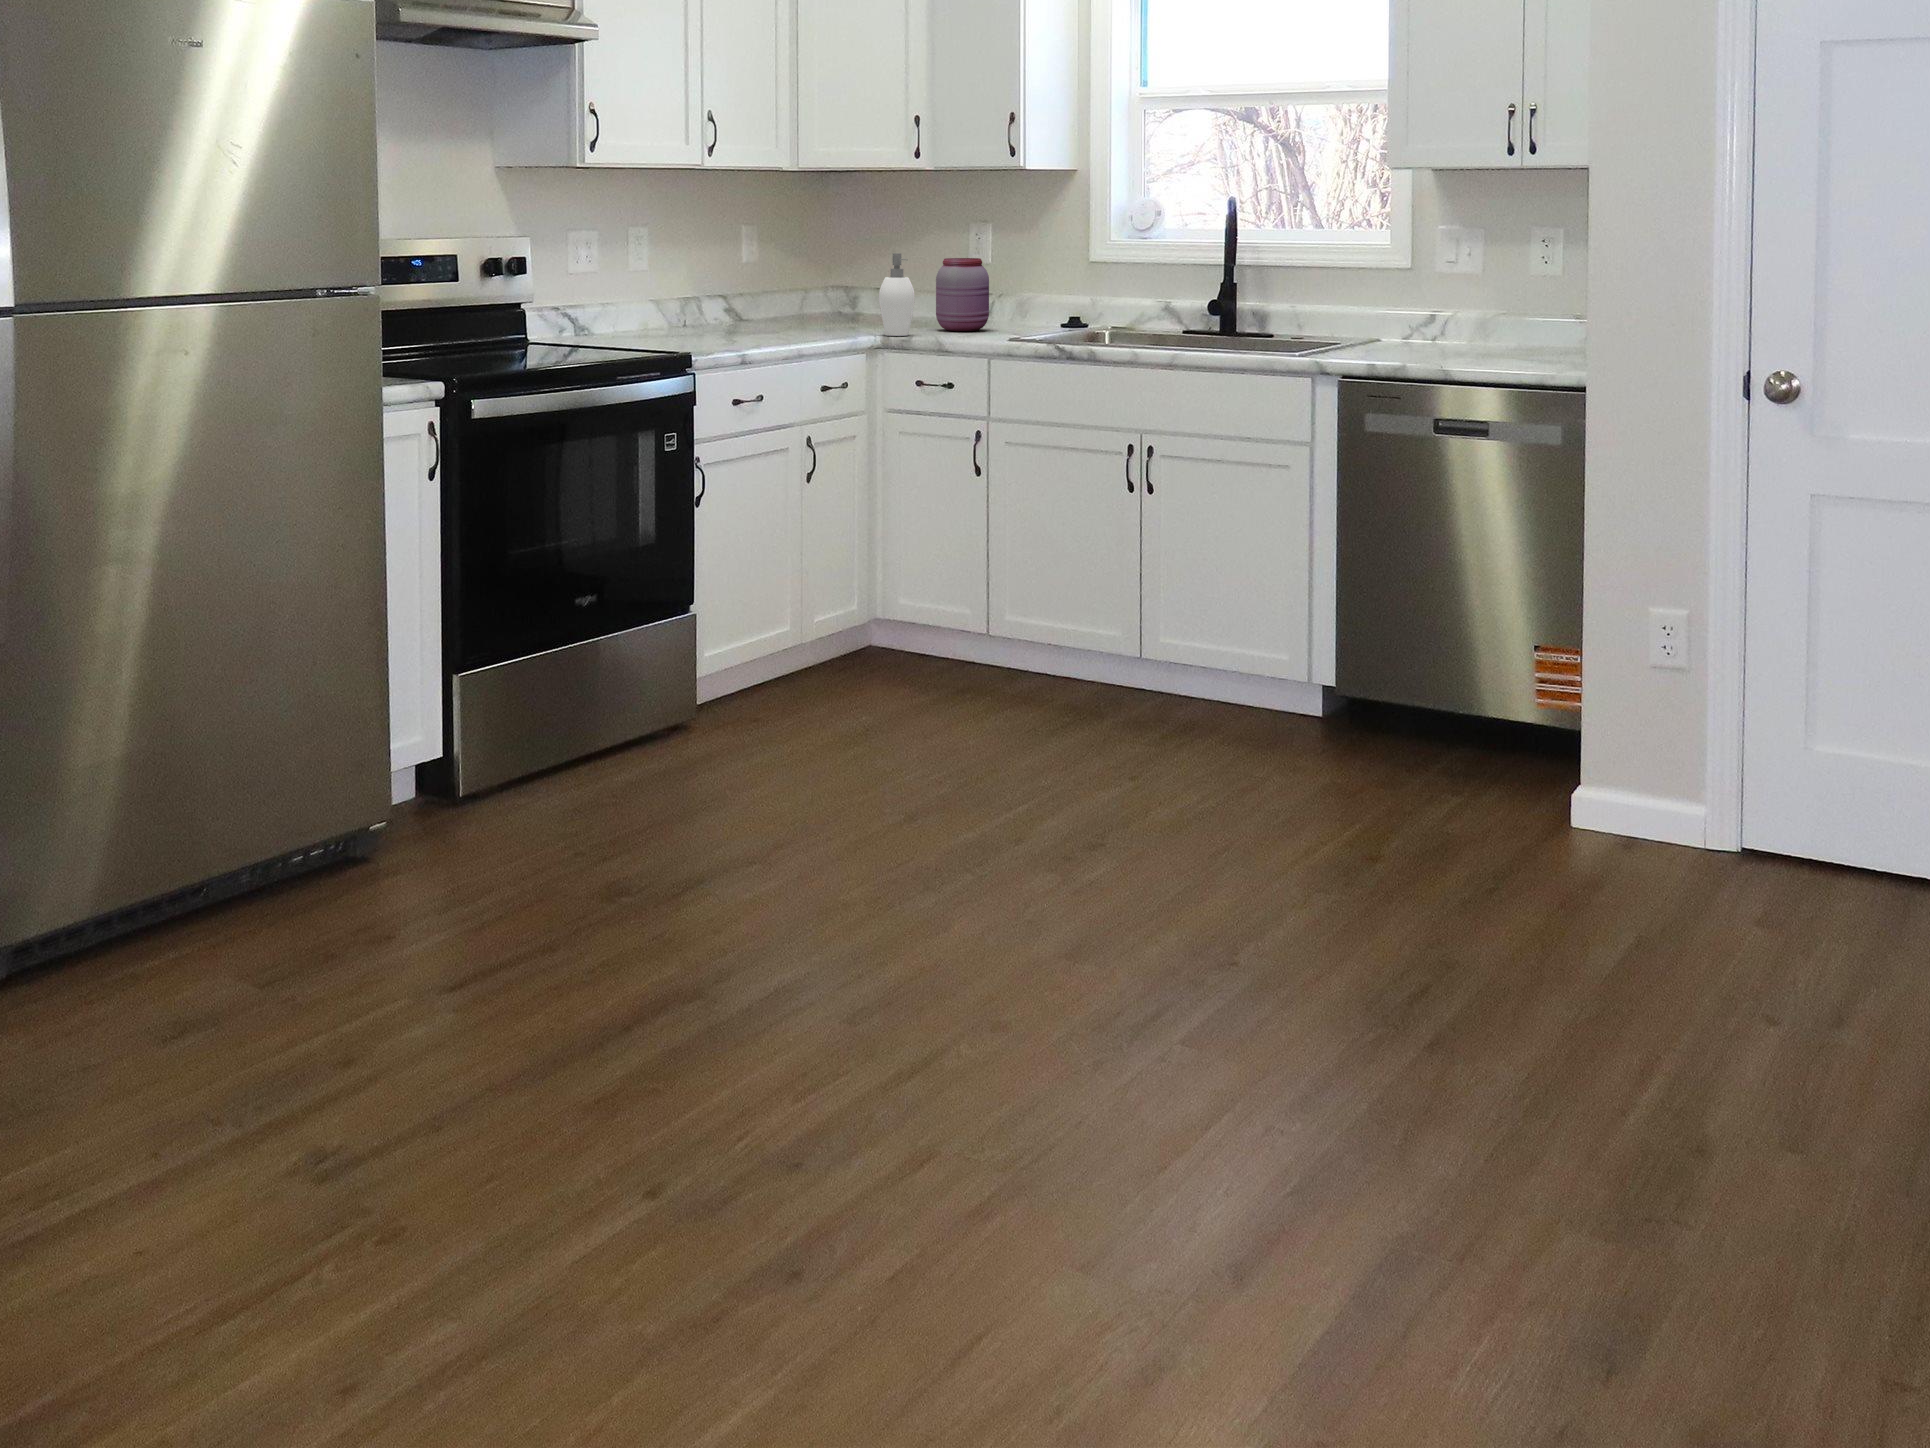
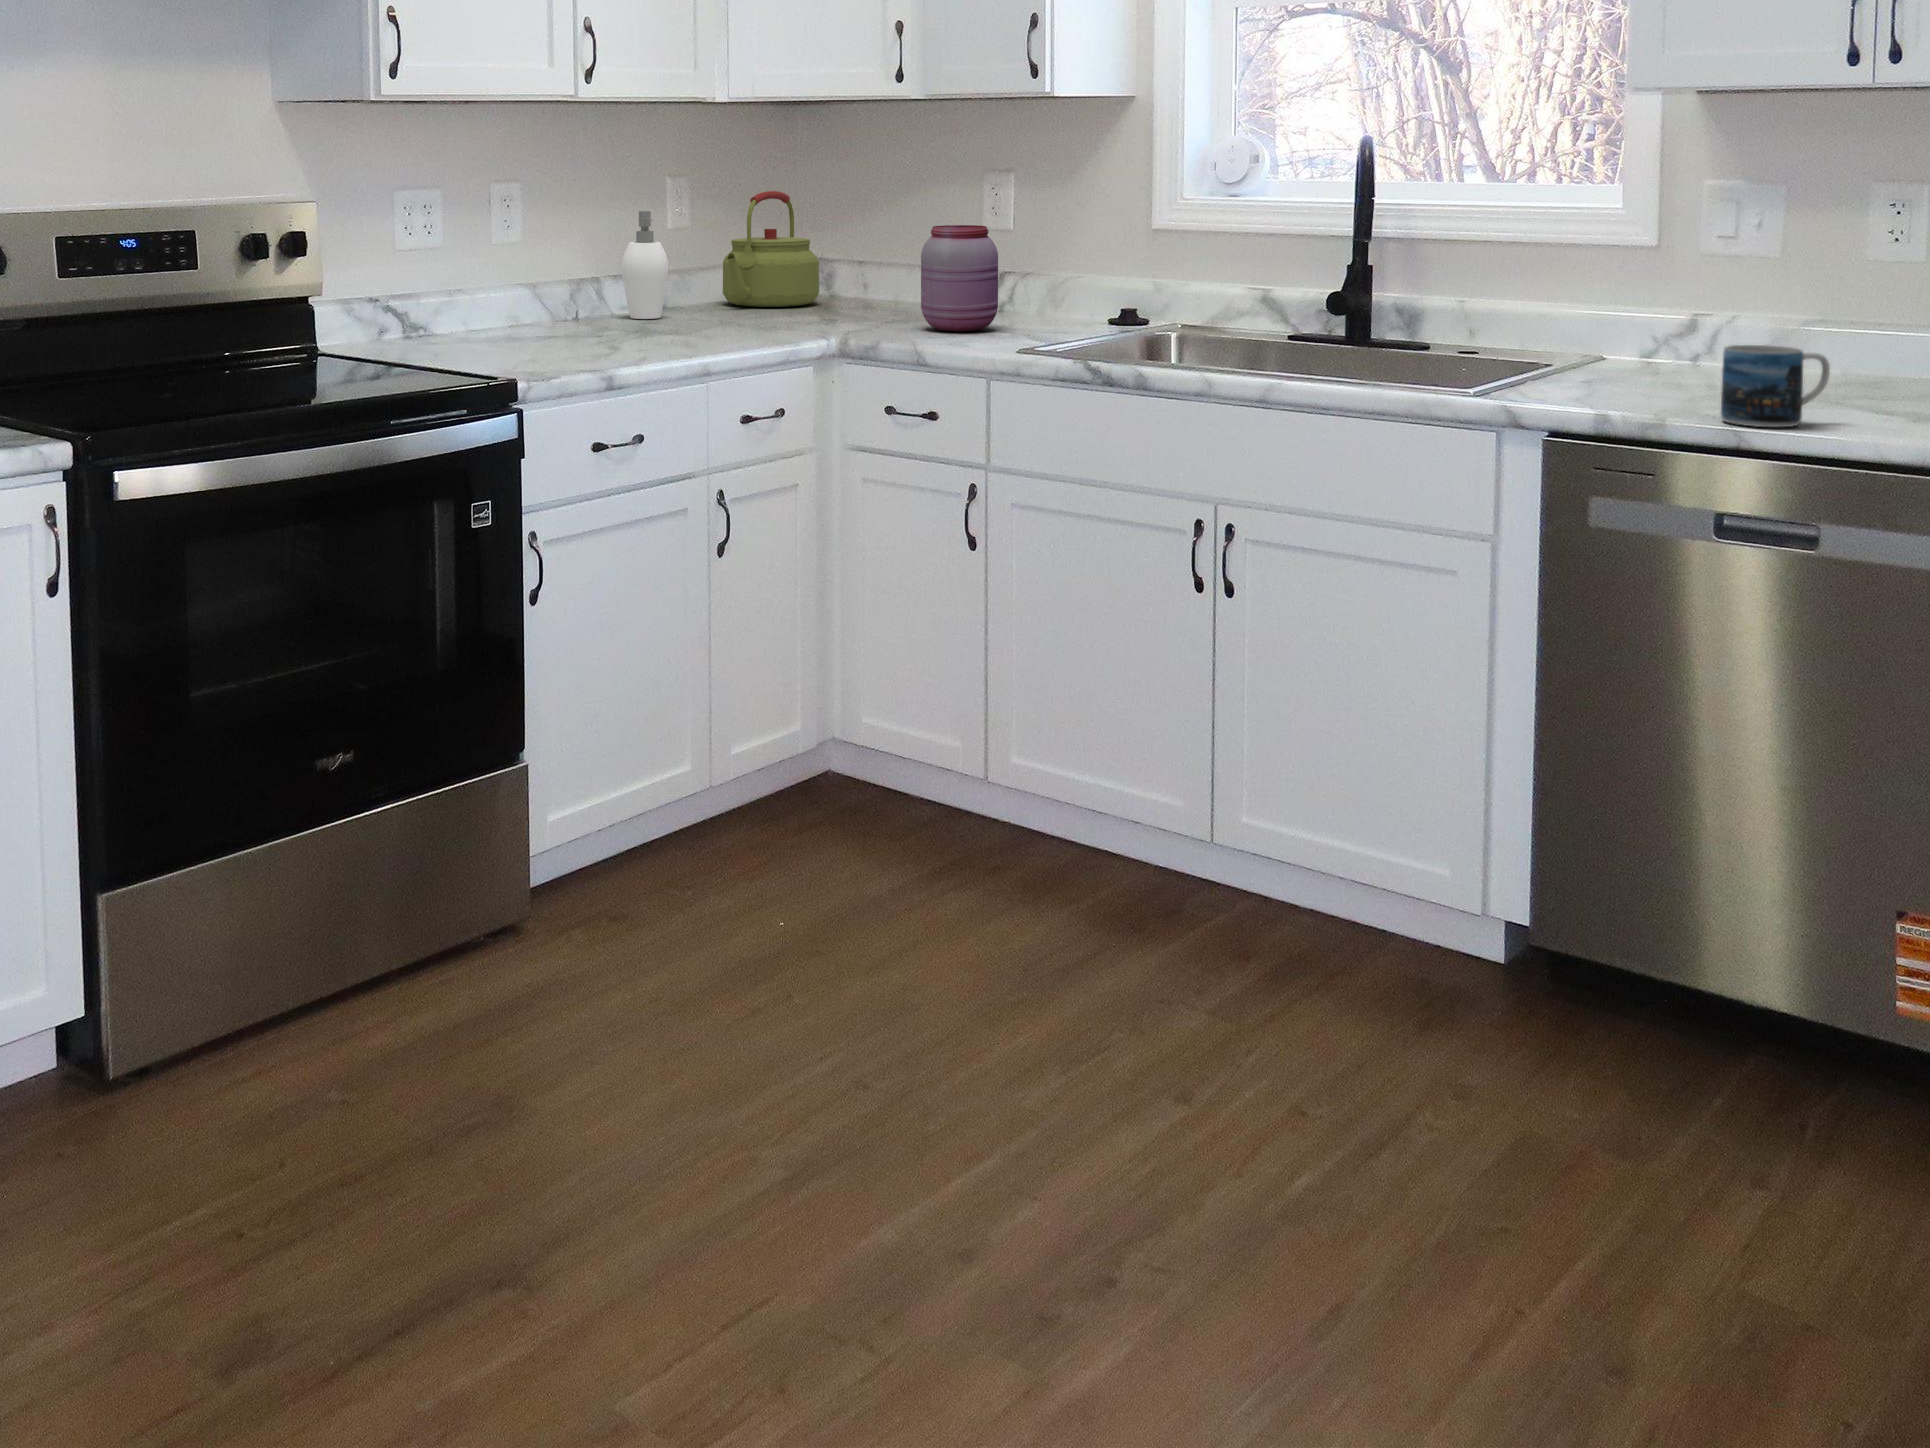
kettle: none [782,236,853,320] -> present [723,191,819,307]
soap dispenser: present [879,253,915,336] -> present [621,211,669,319]
mug: none [1436,320,1495,367] -> present [1721,345,1830,427]

